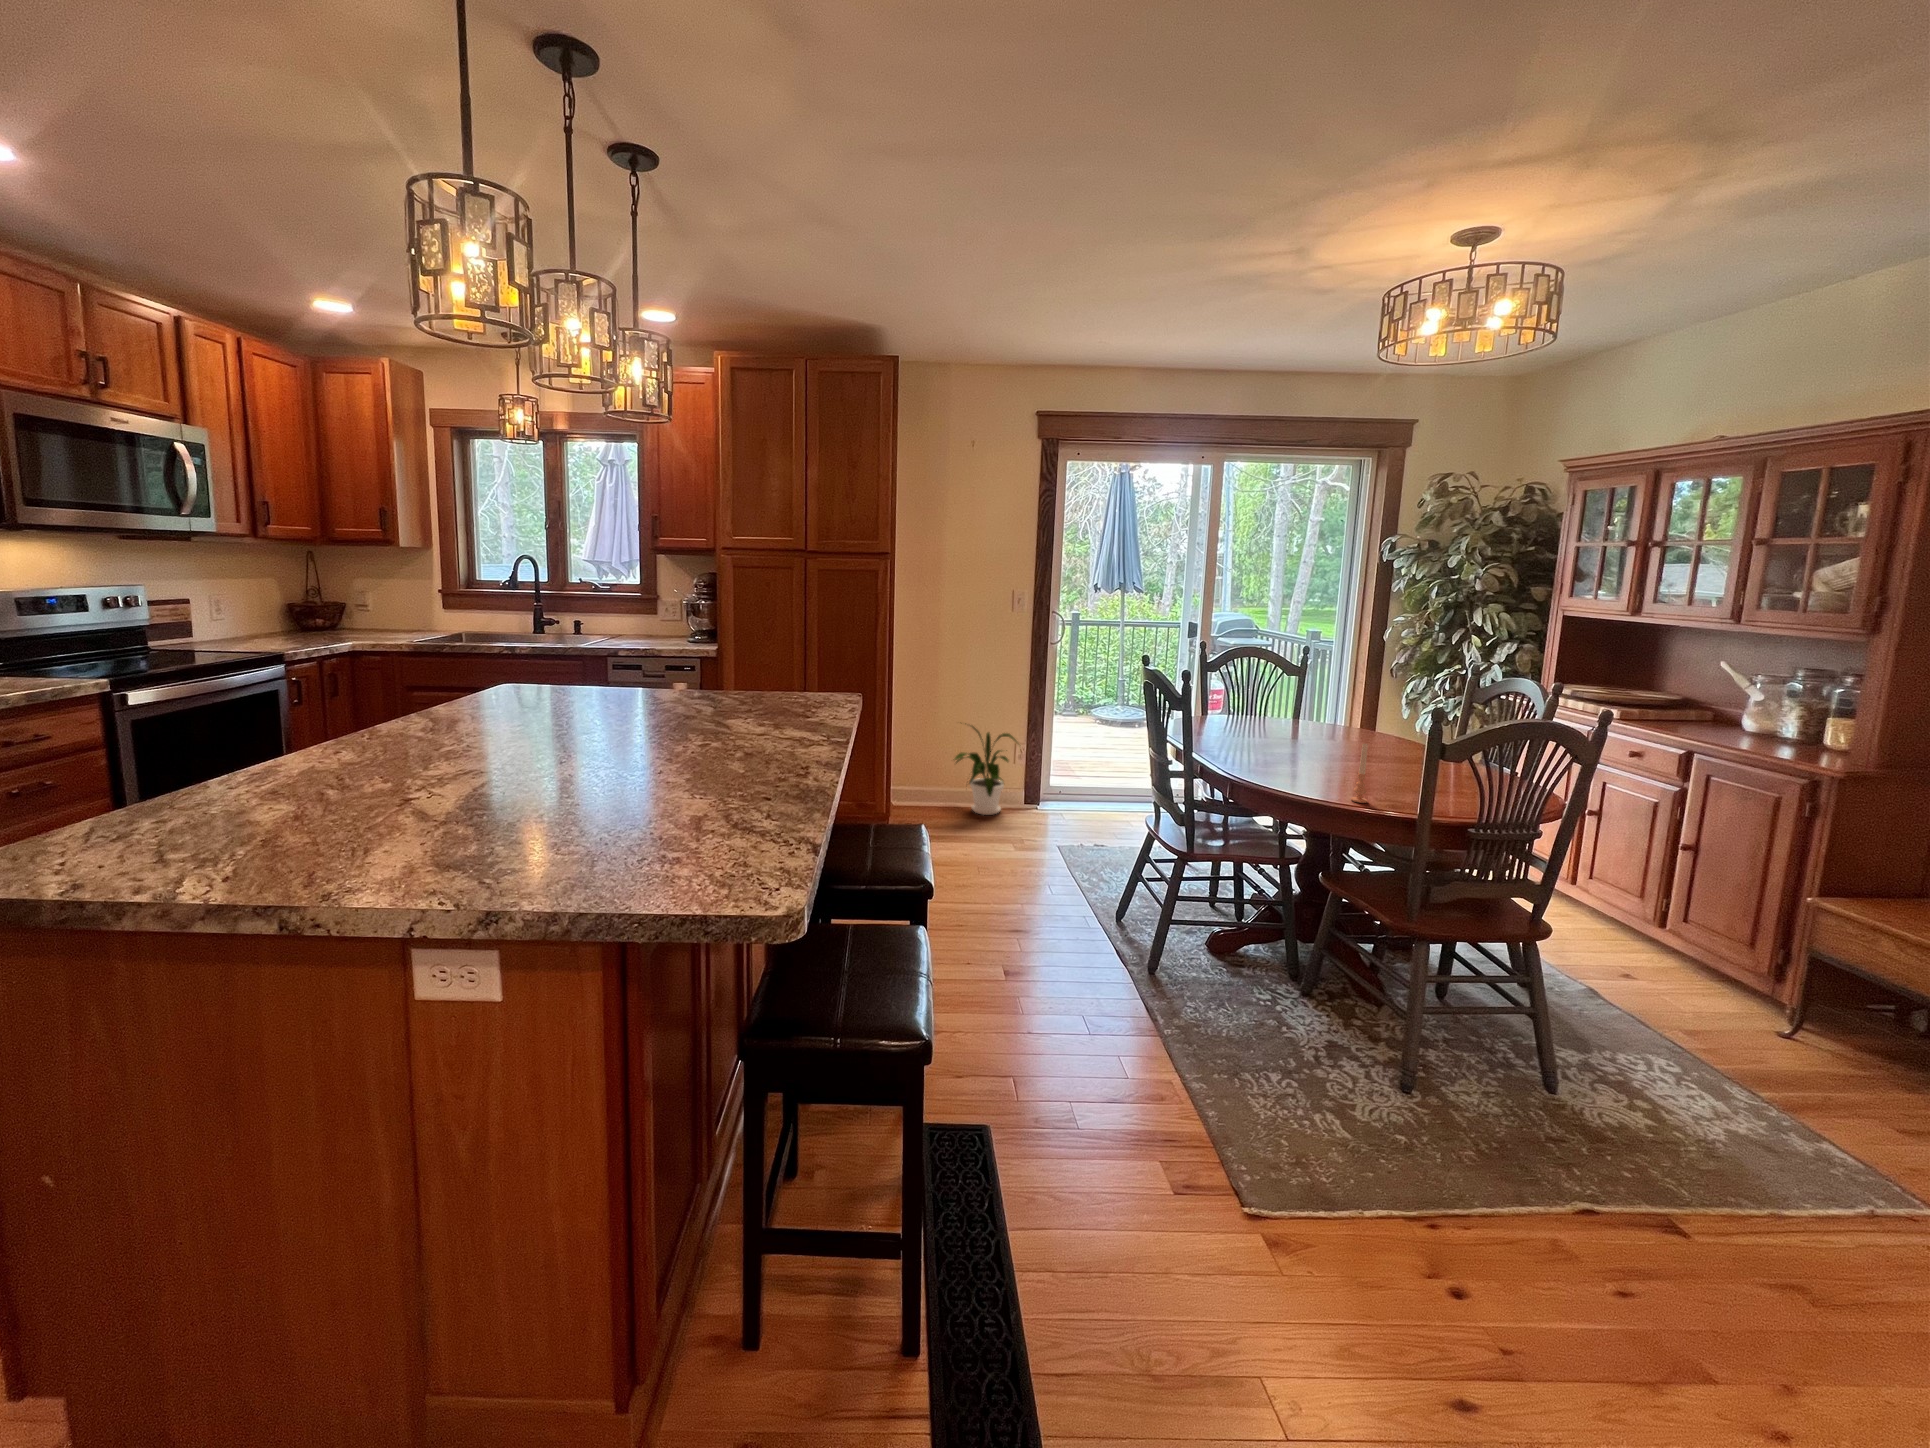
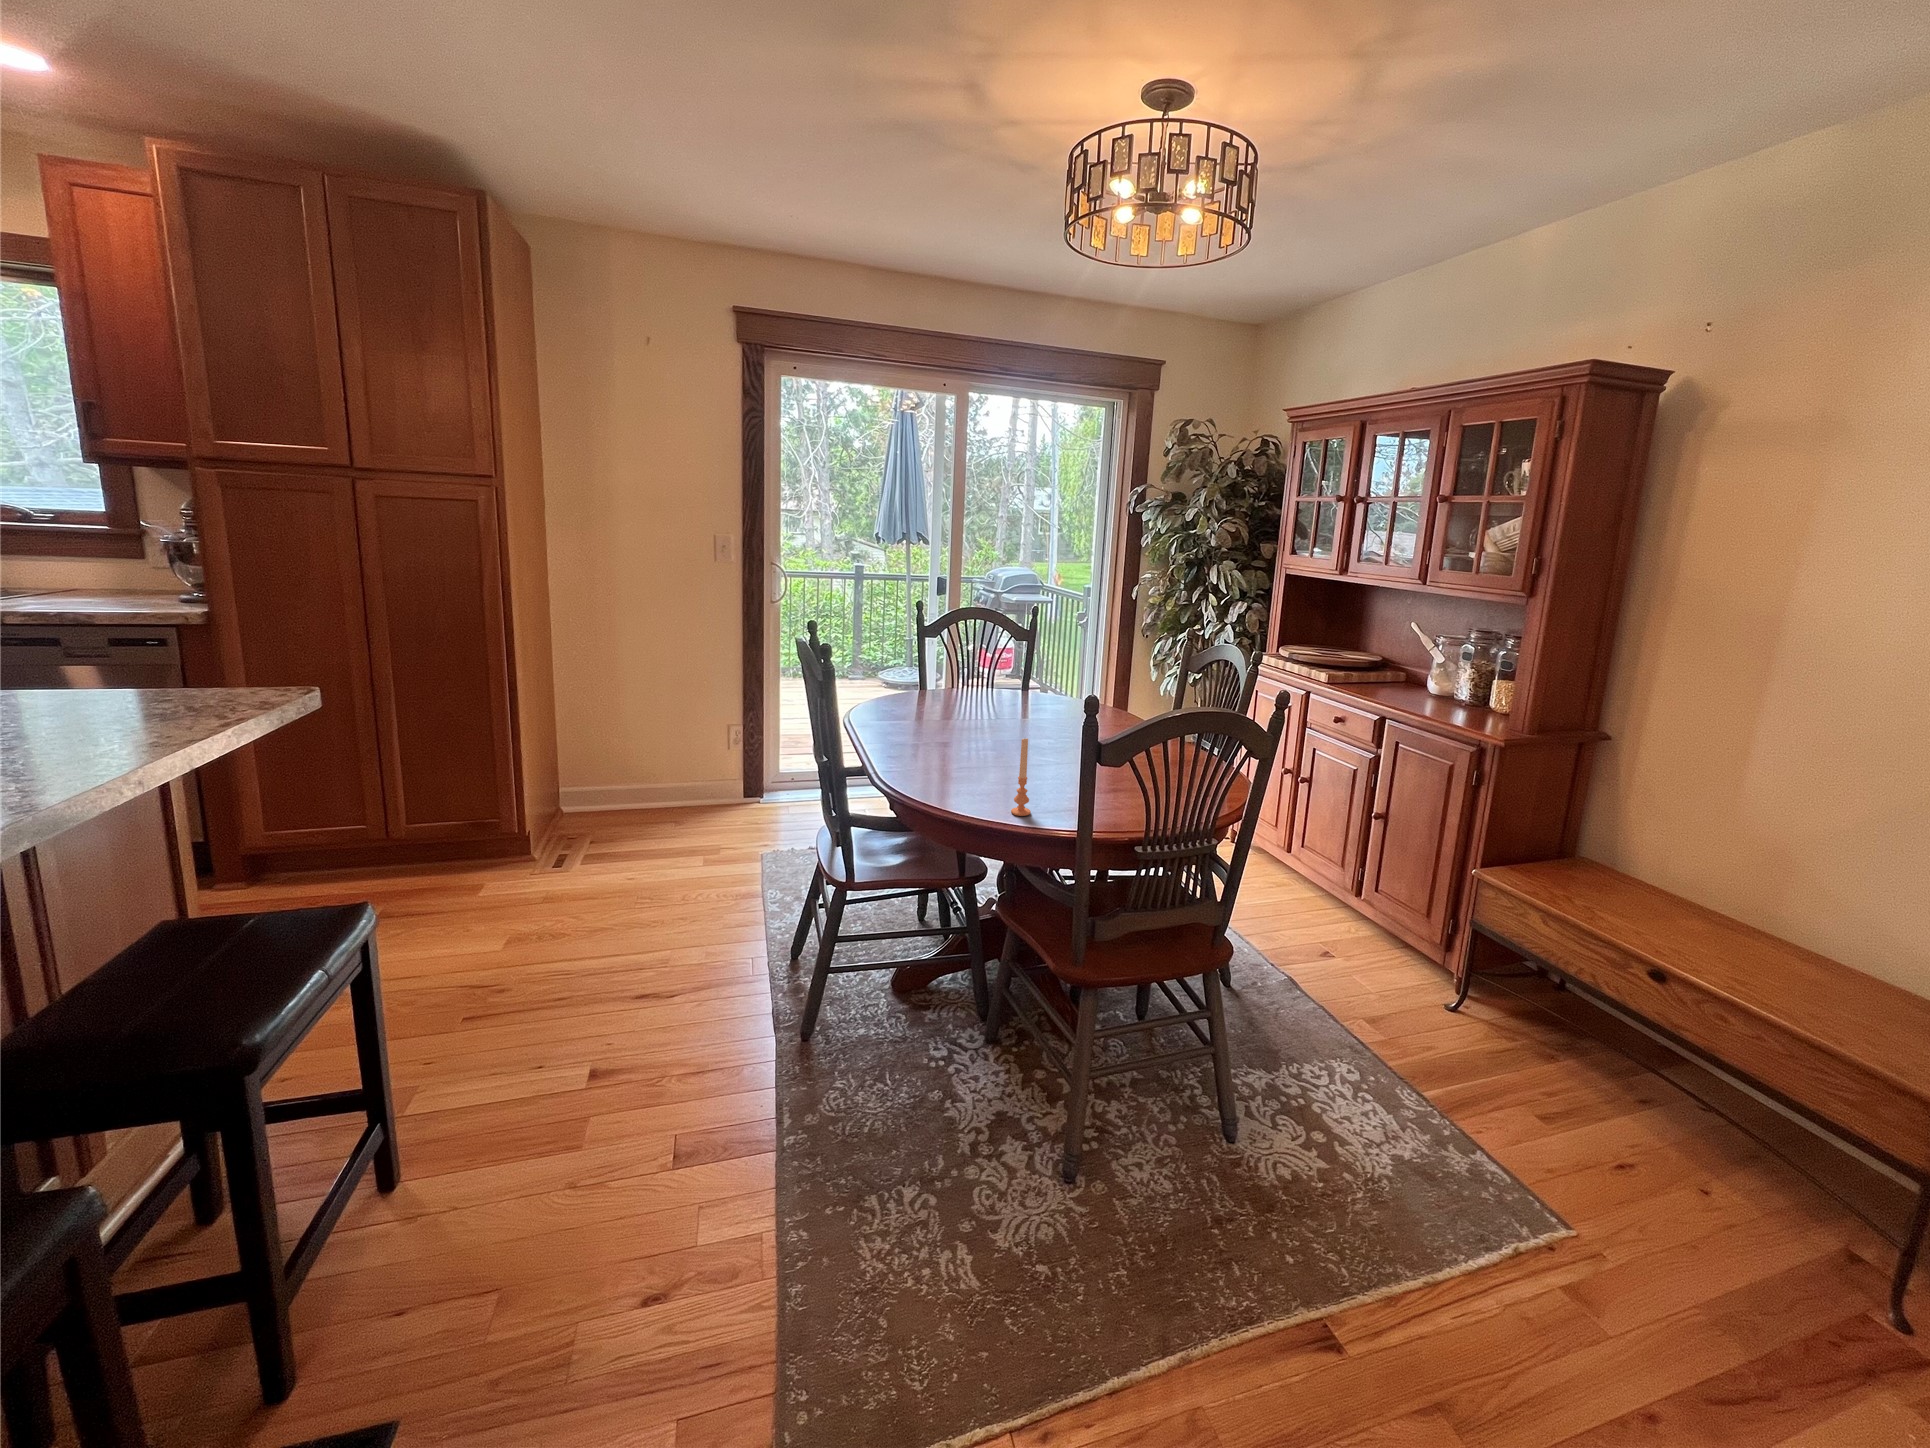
house plant: present [955,726,1017,815] -> none [621,703,724,819]

